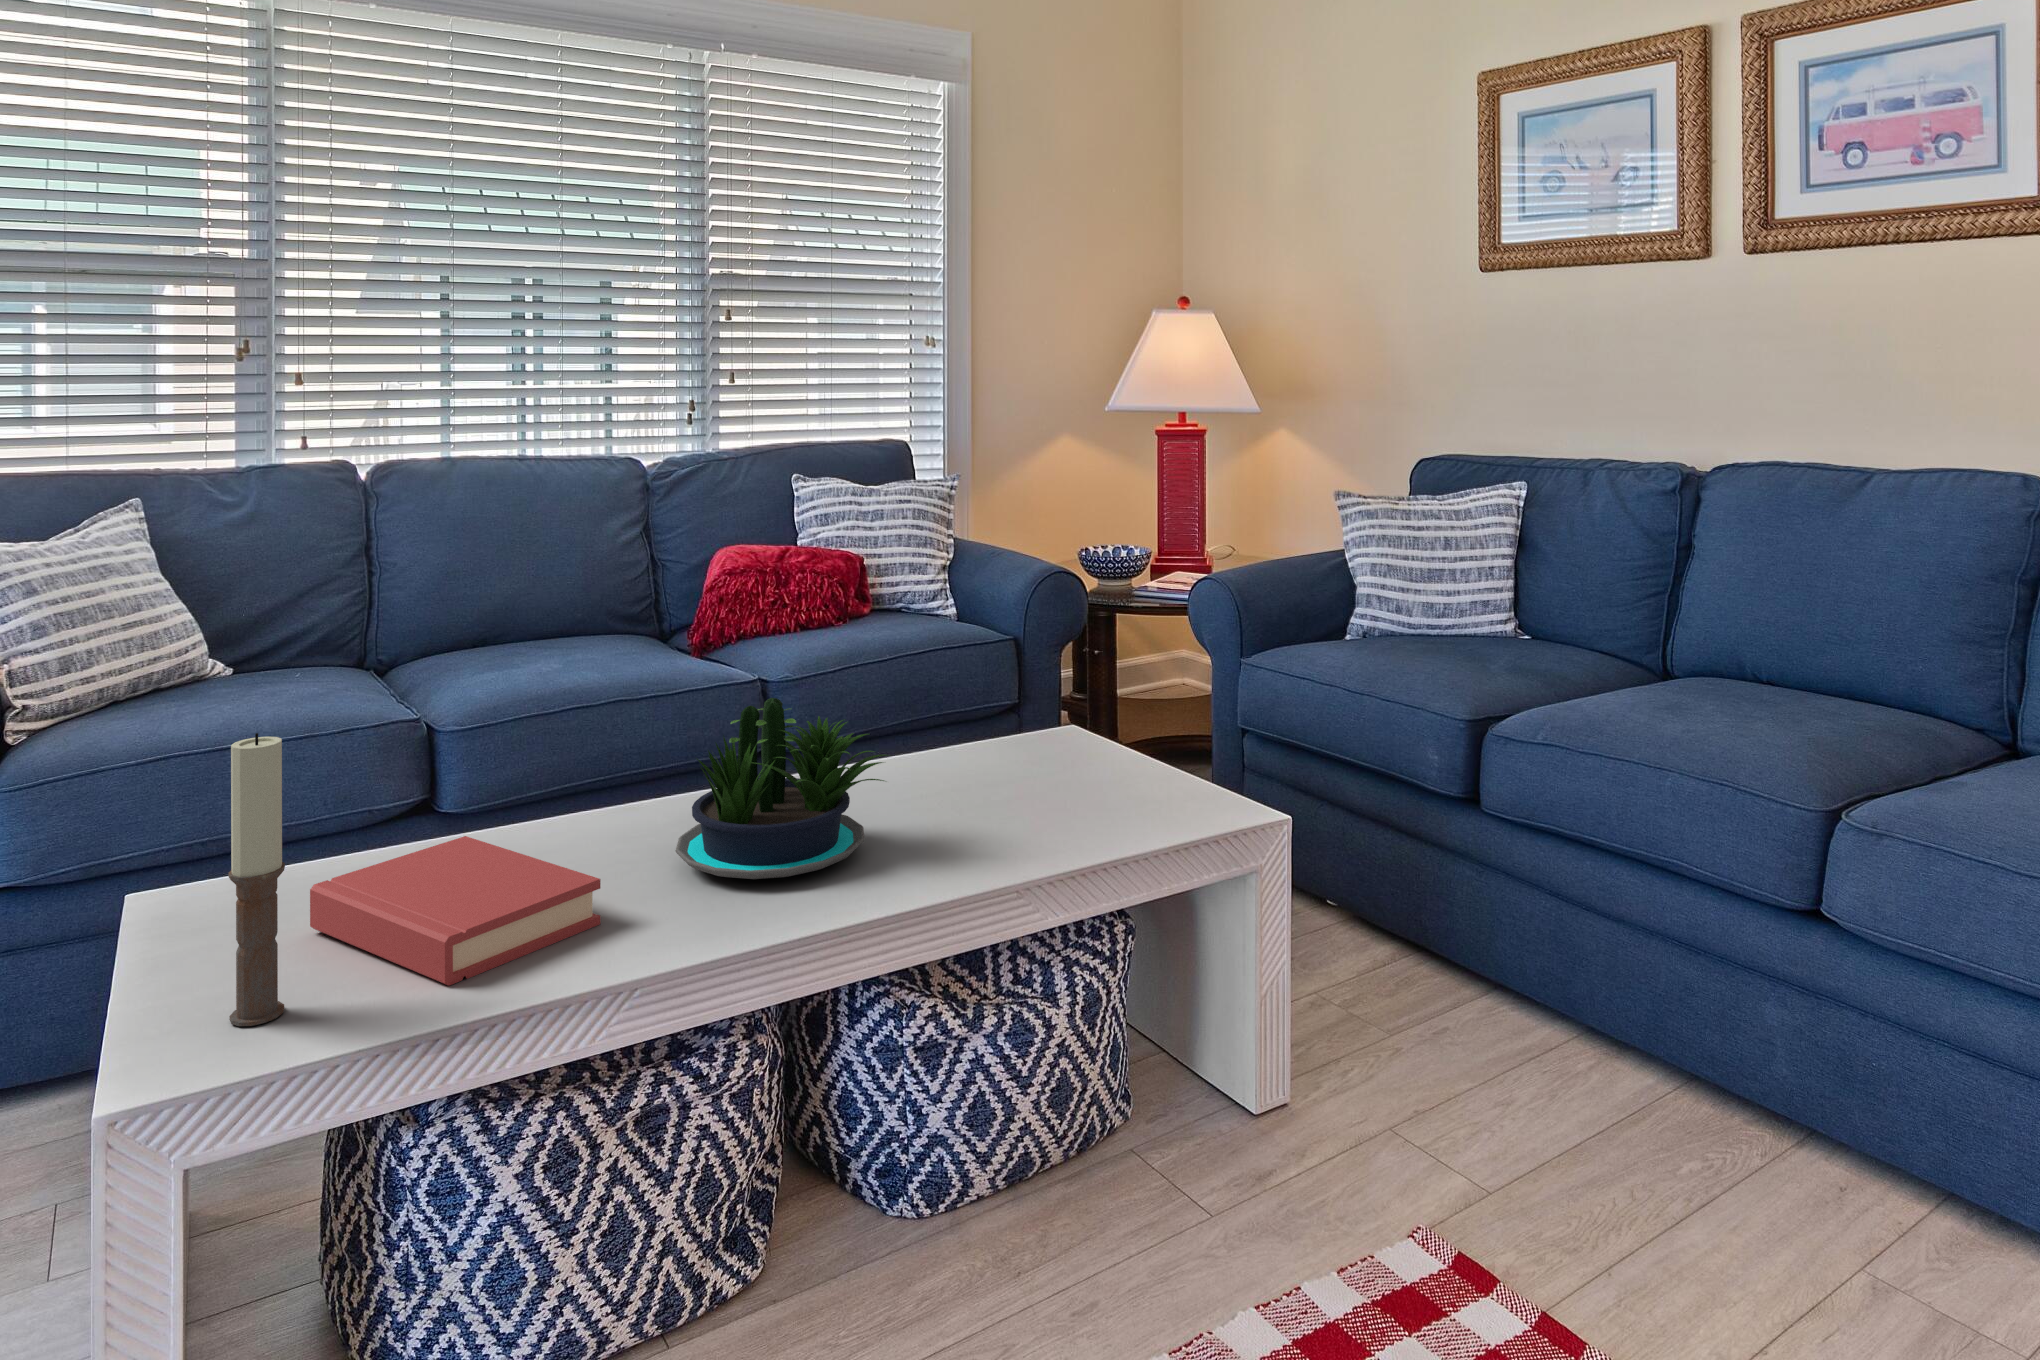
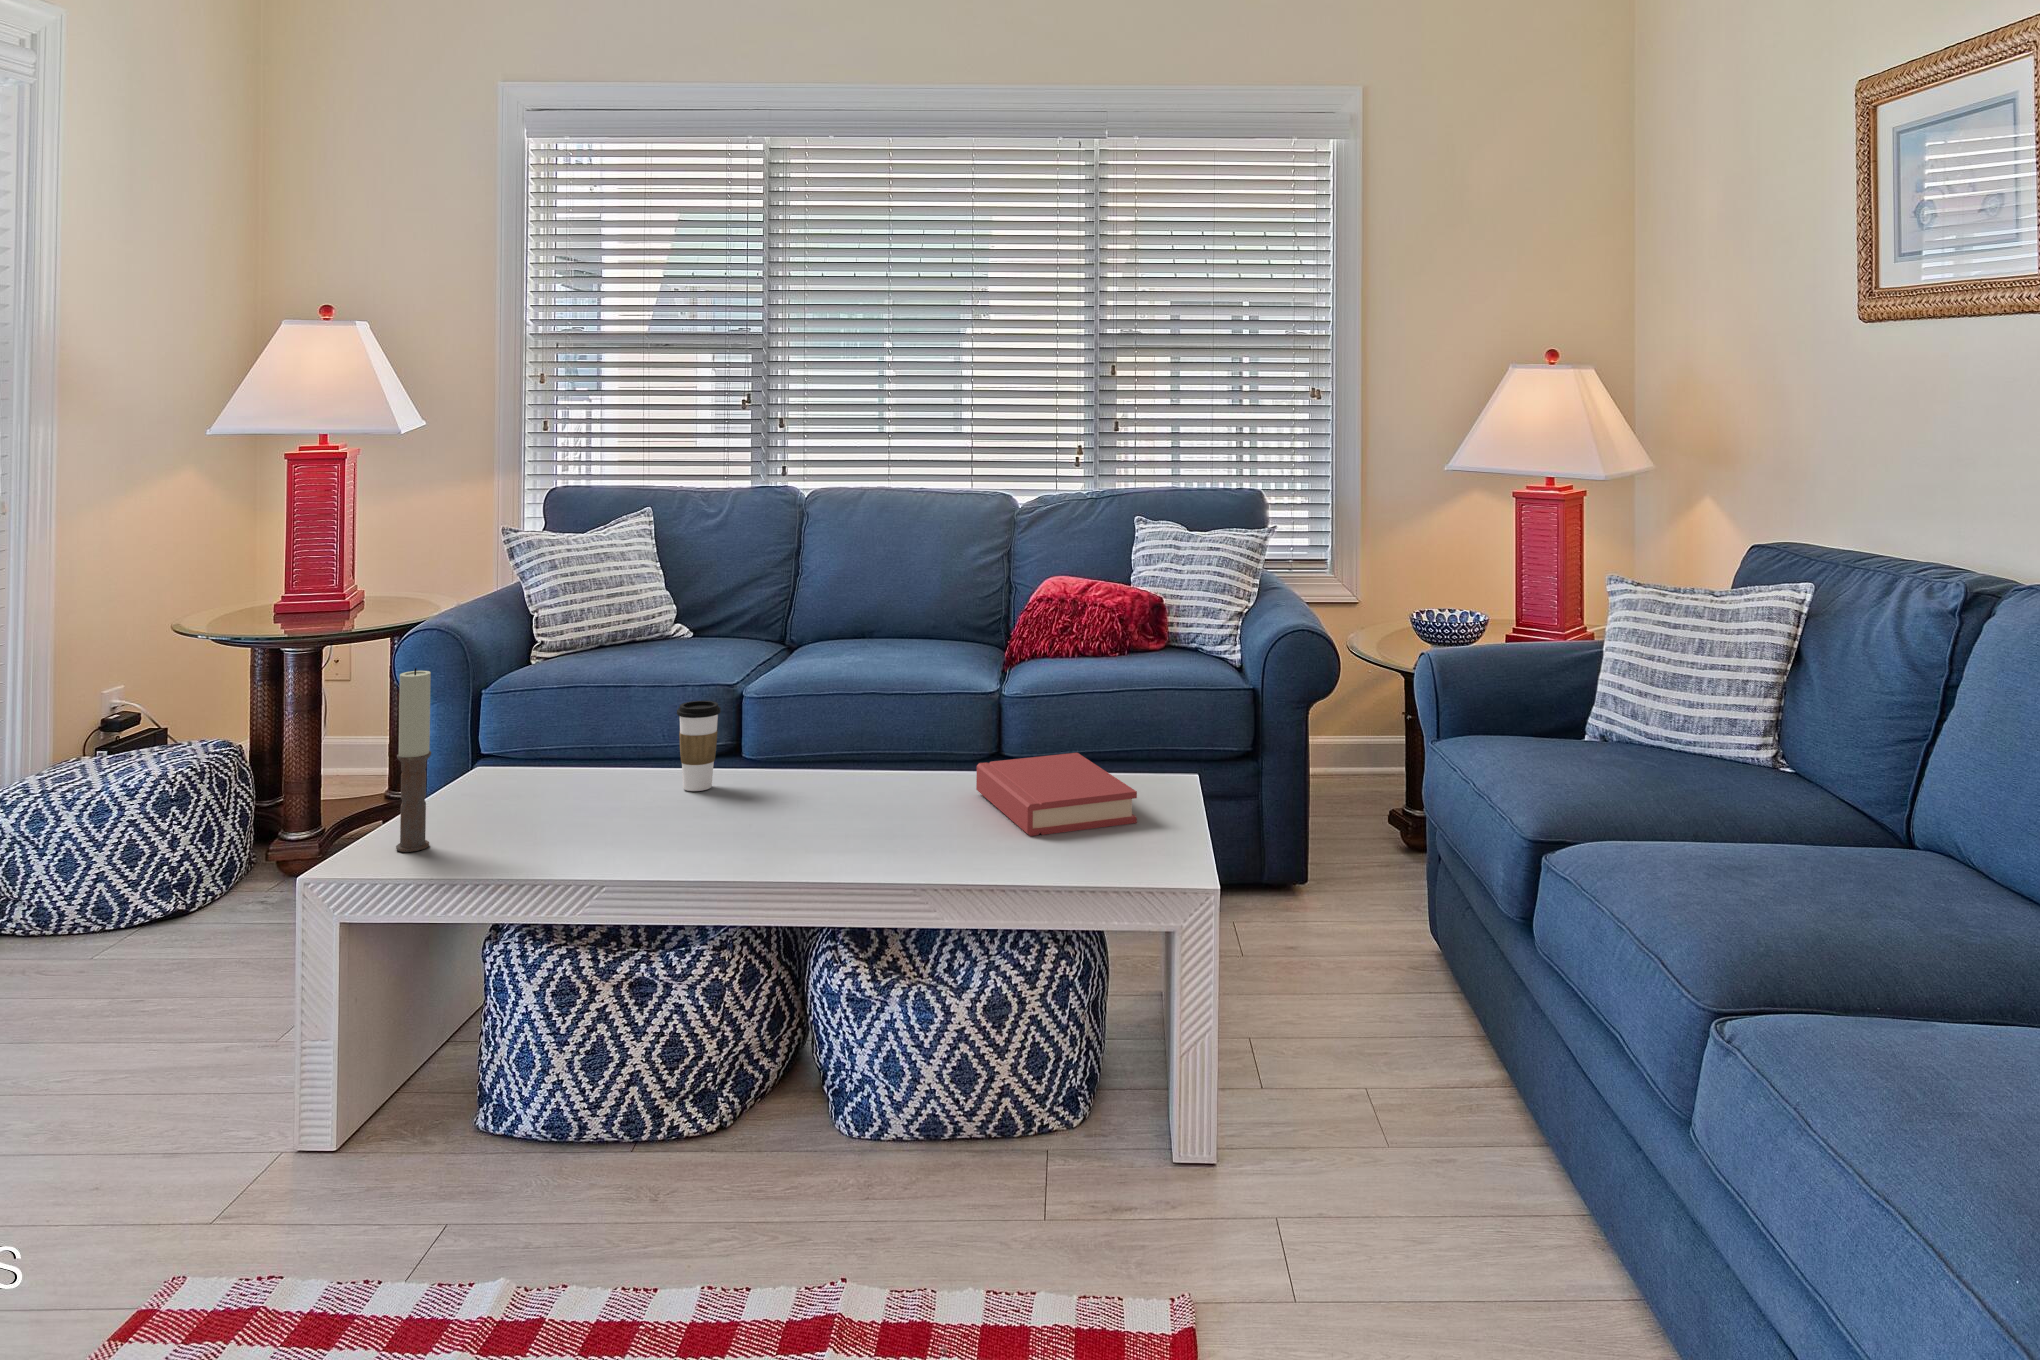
potted plant: present [675,698,888,879] -> none [729,699,902,837]
coffee cup: none [513,730,574,854] -> present [677,701,721,791]
hardback book: present [310,836,601,986] -> present [976,753,1137,836]

